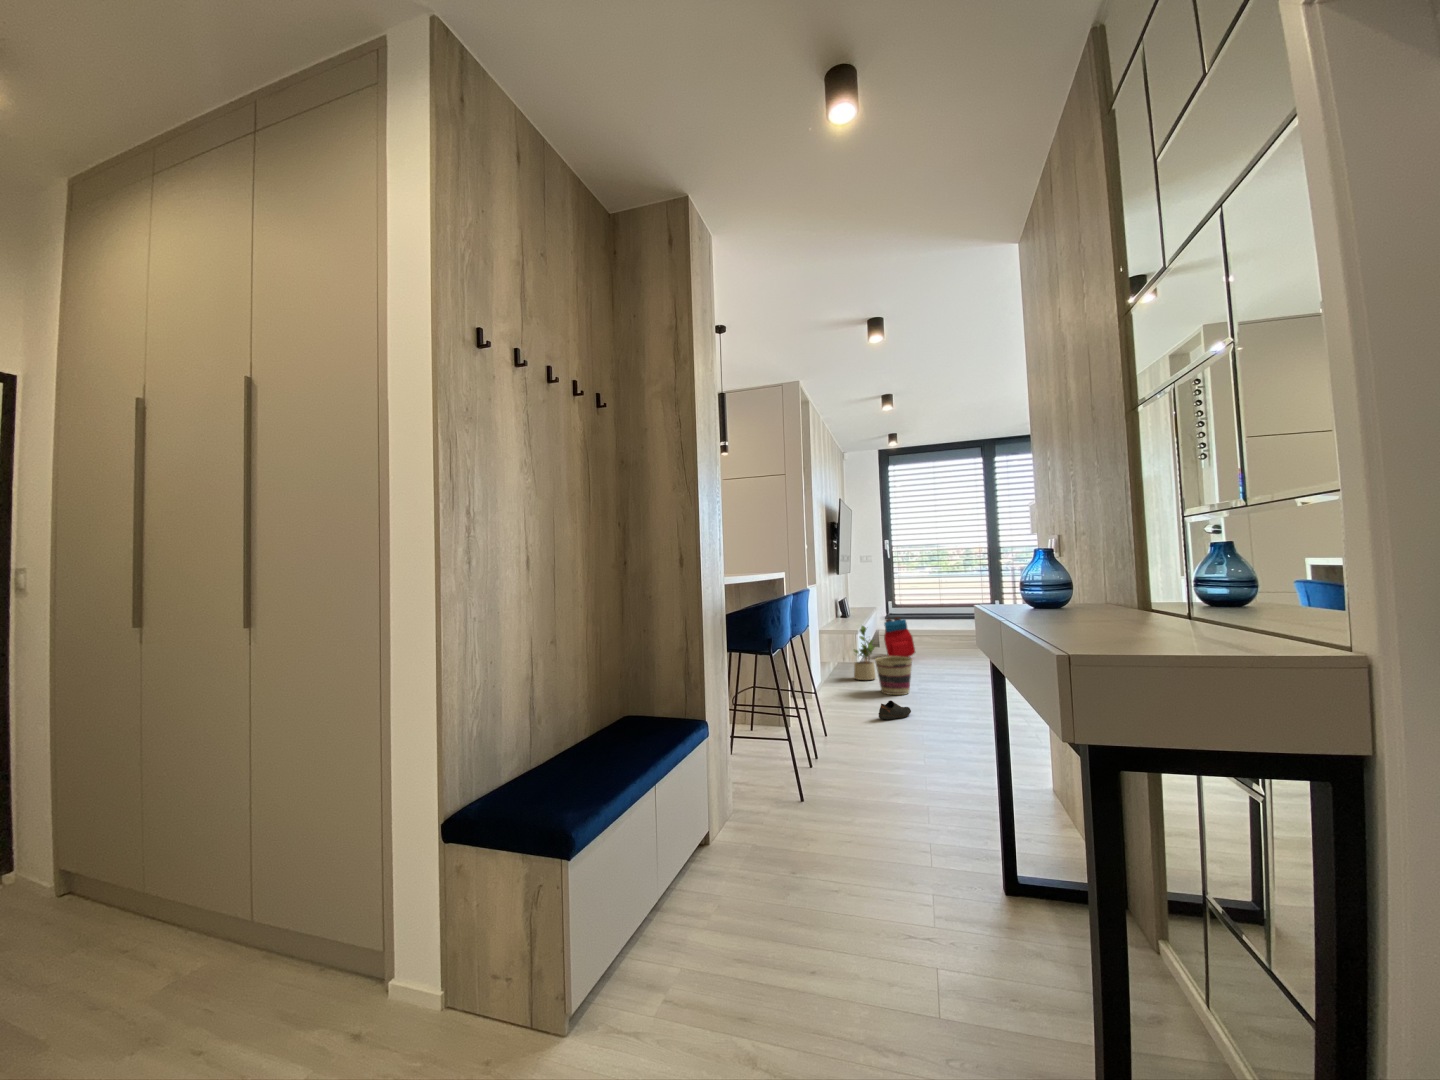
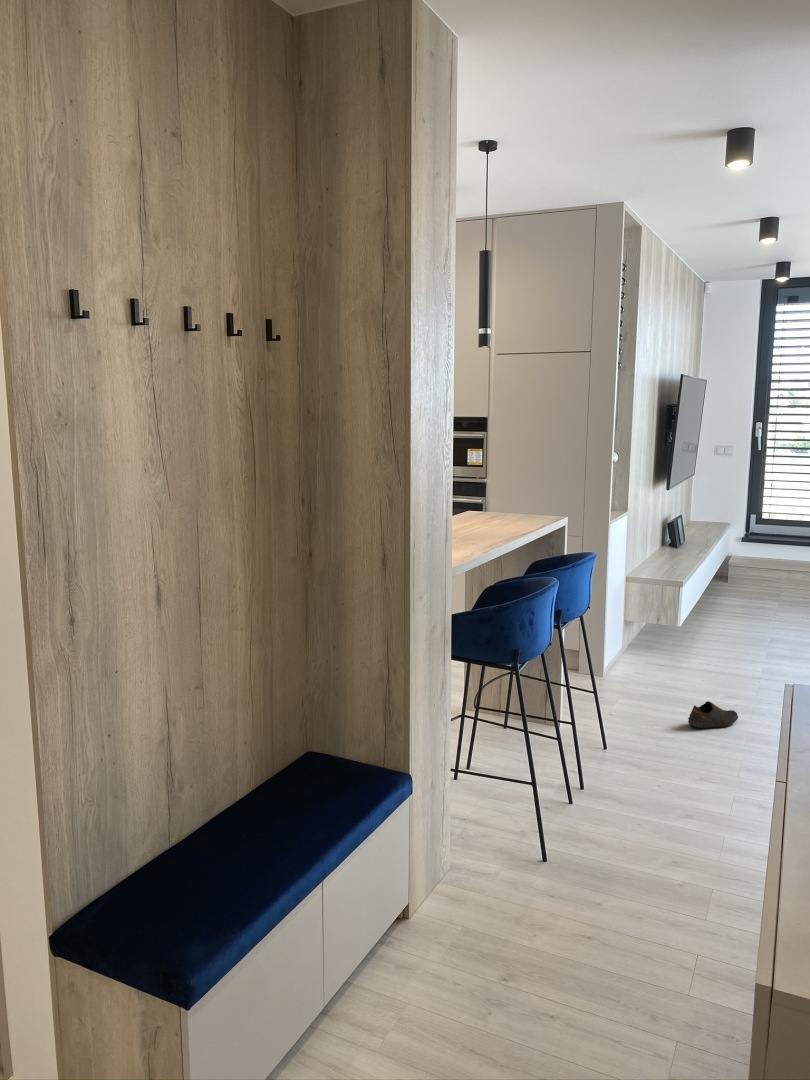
backpack: present [884,617,915,657] -> none [732,547,777,610]
potted plant: present [854,626,875,680] -> none [672,571,711,649]
basket: present [875,656,912,695] -> none [701,624,757,683]

